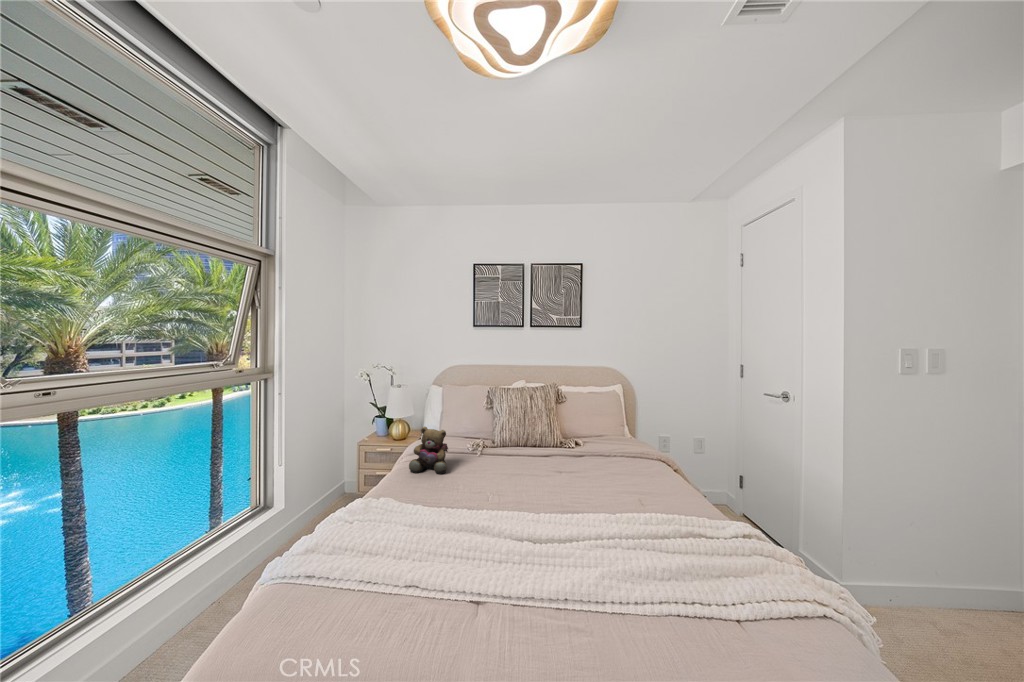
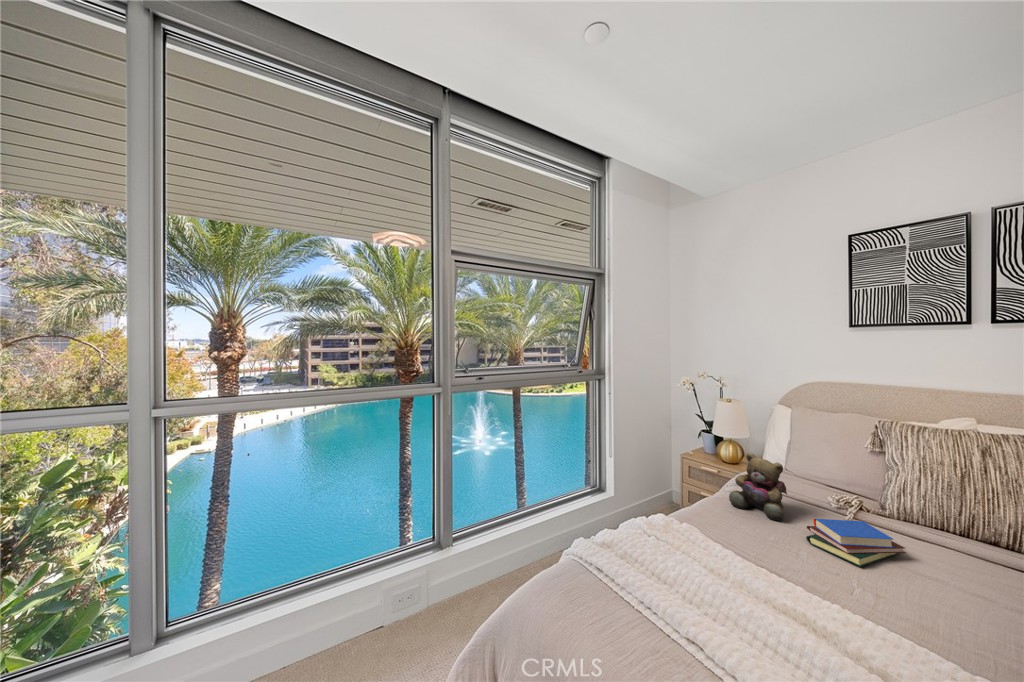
book: none [462,457,510,487] -> present [806,519,906,567]

